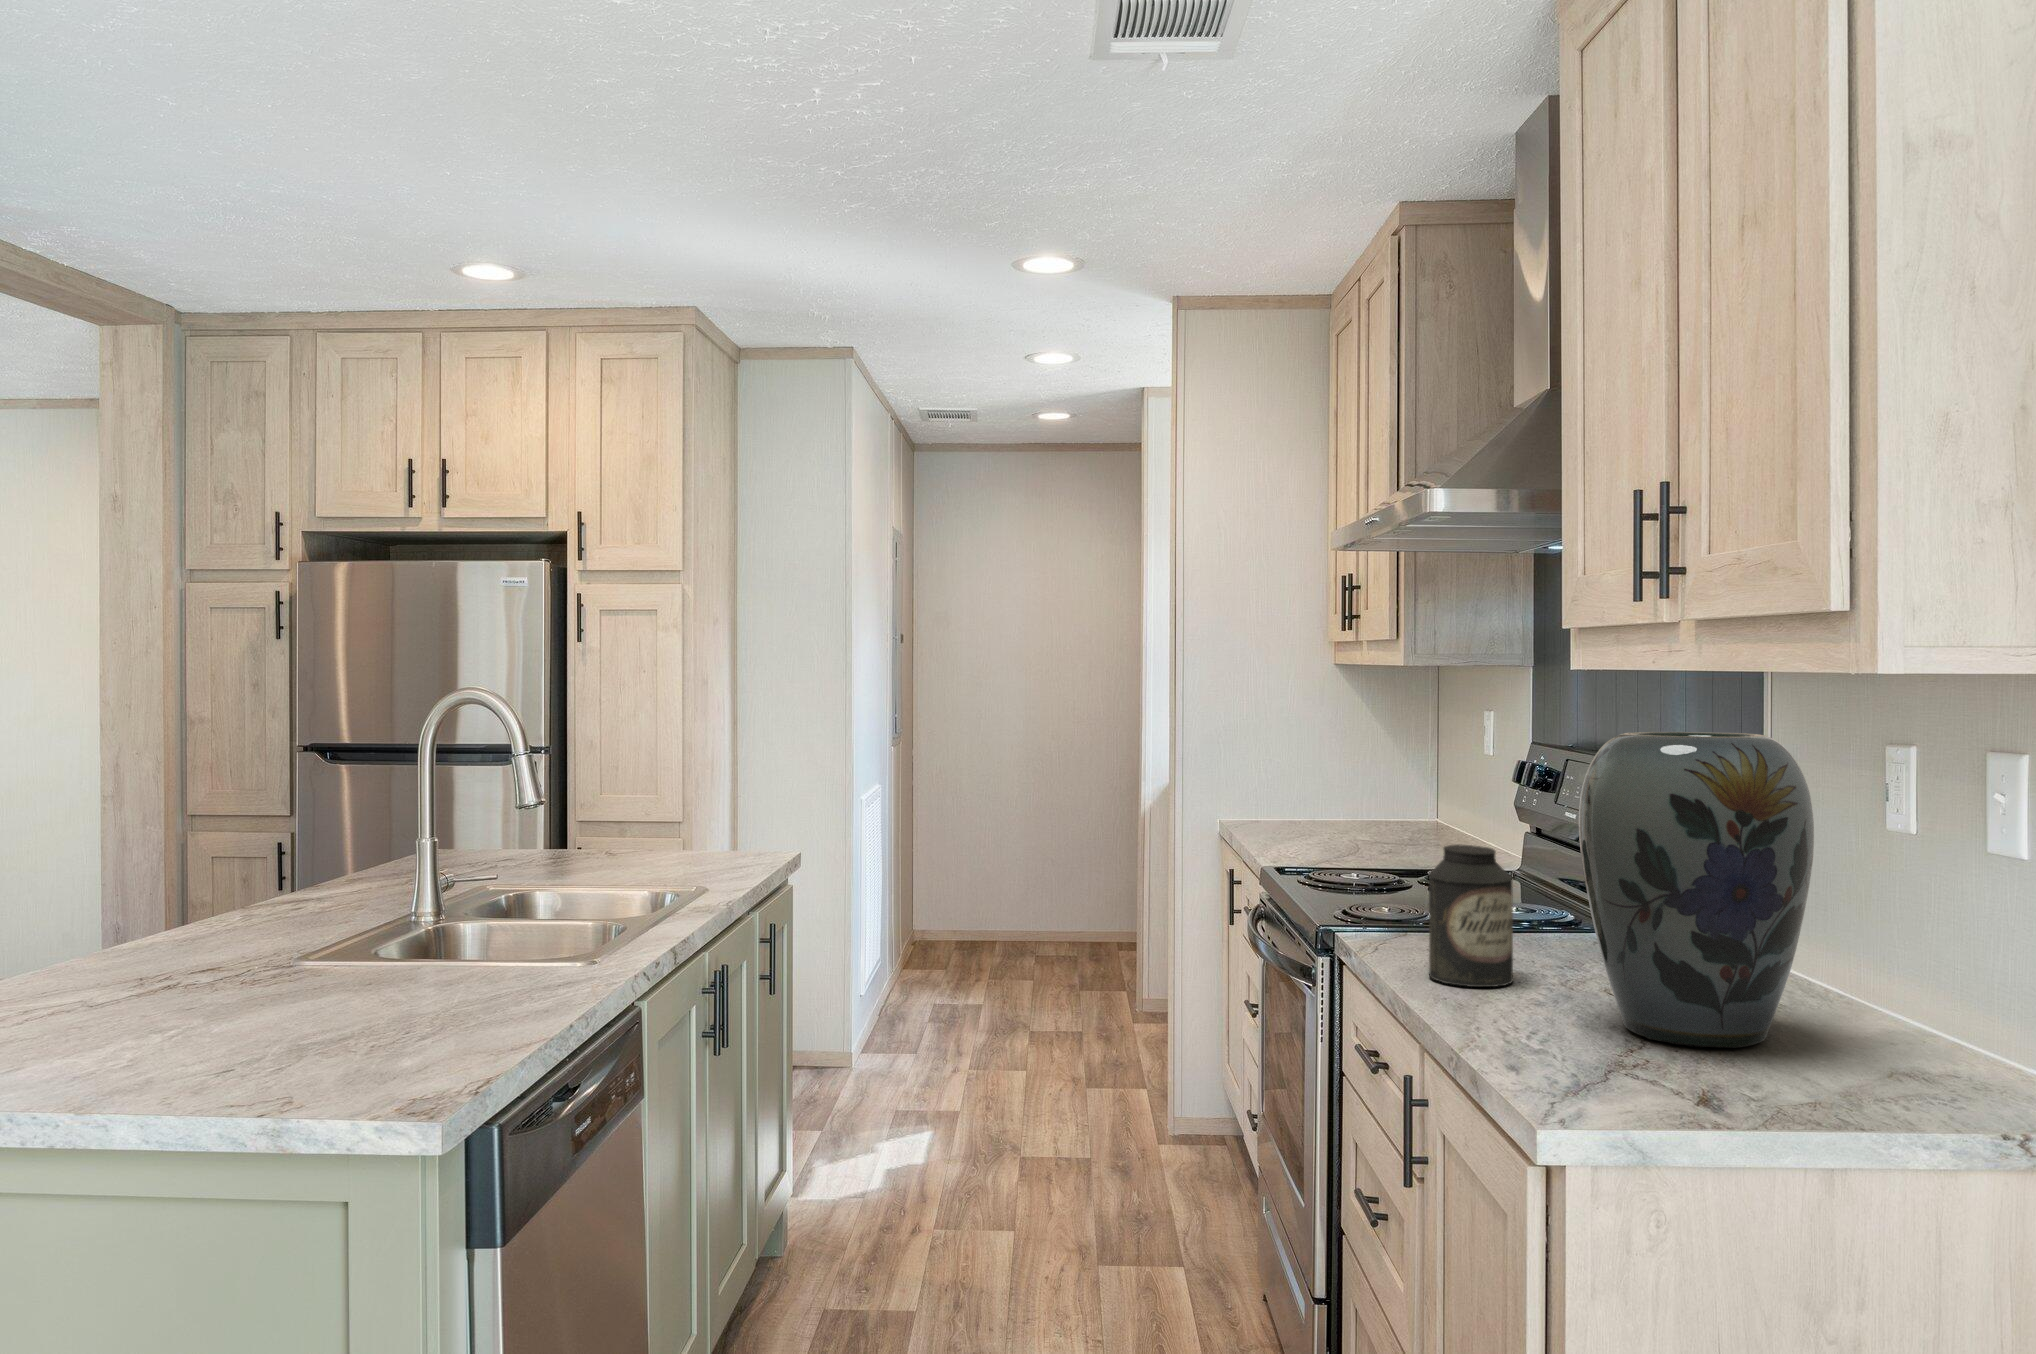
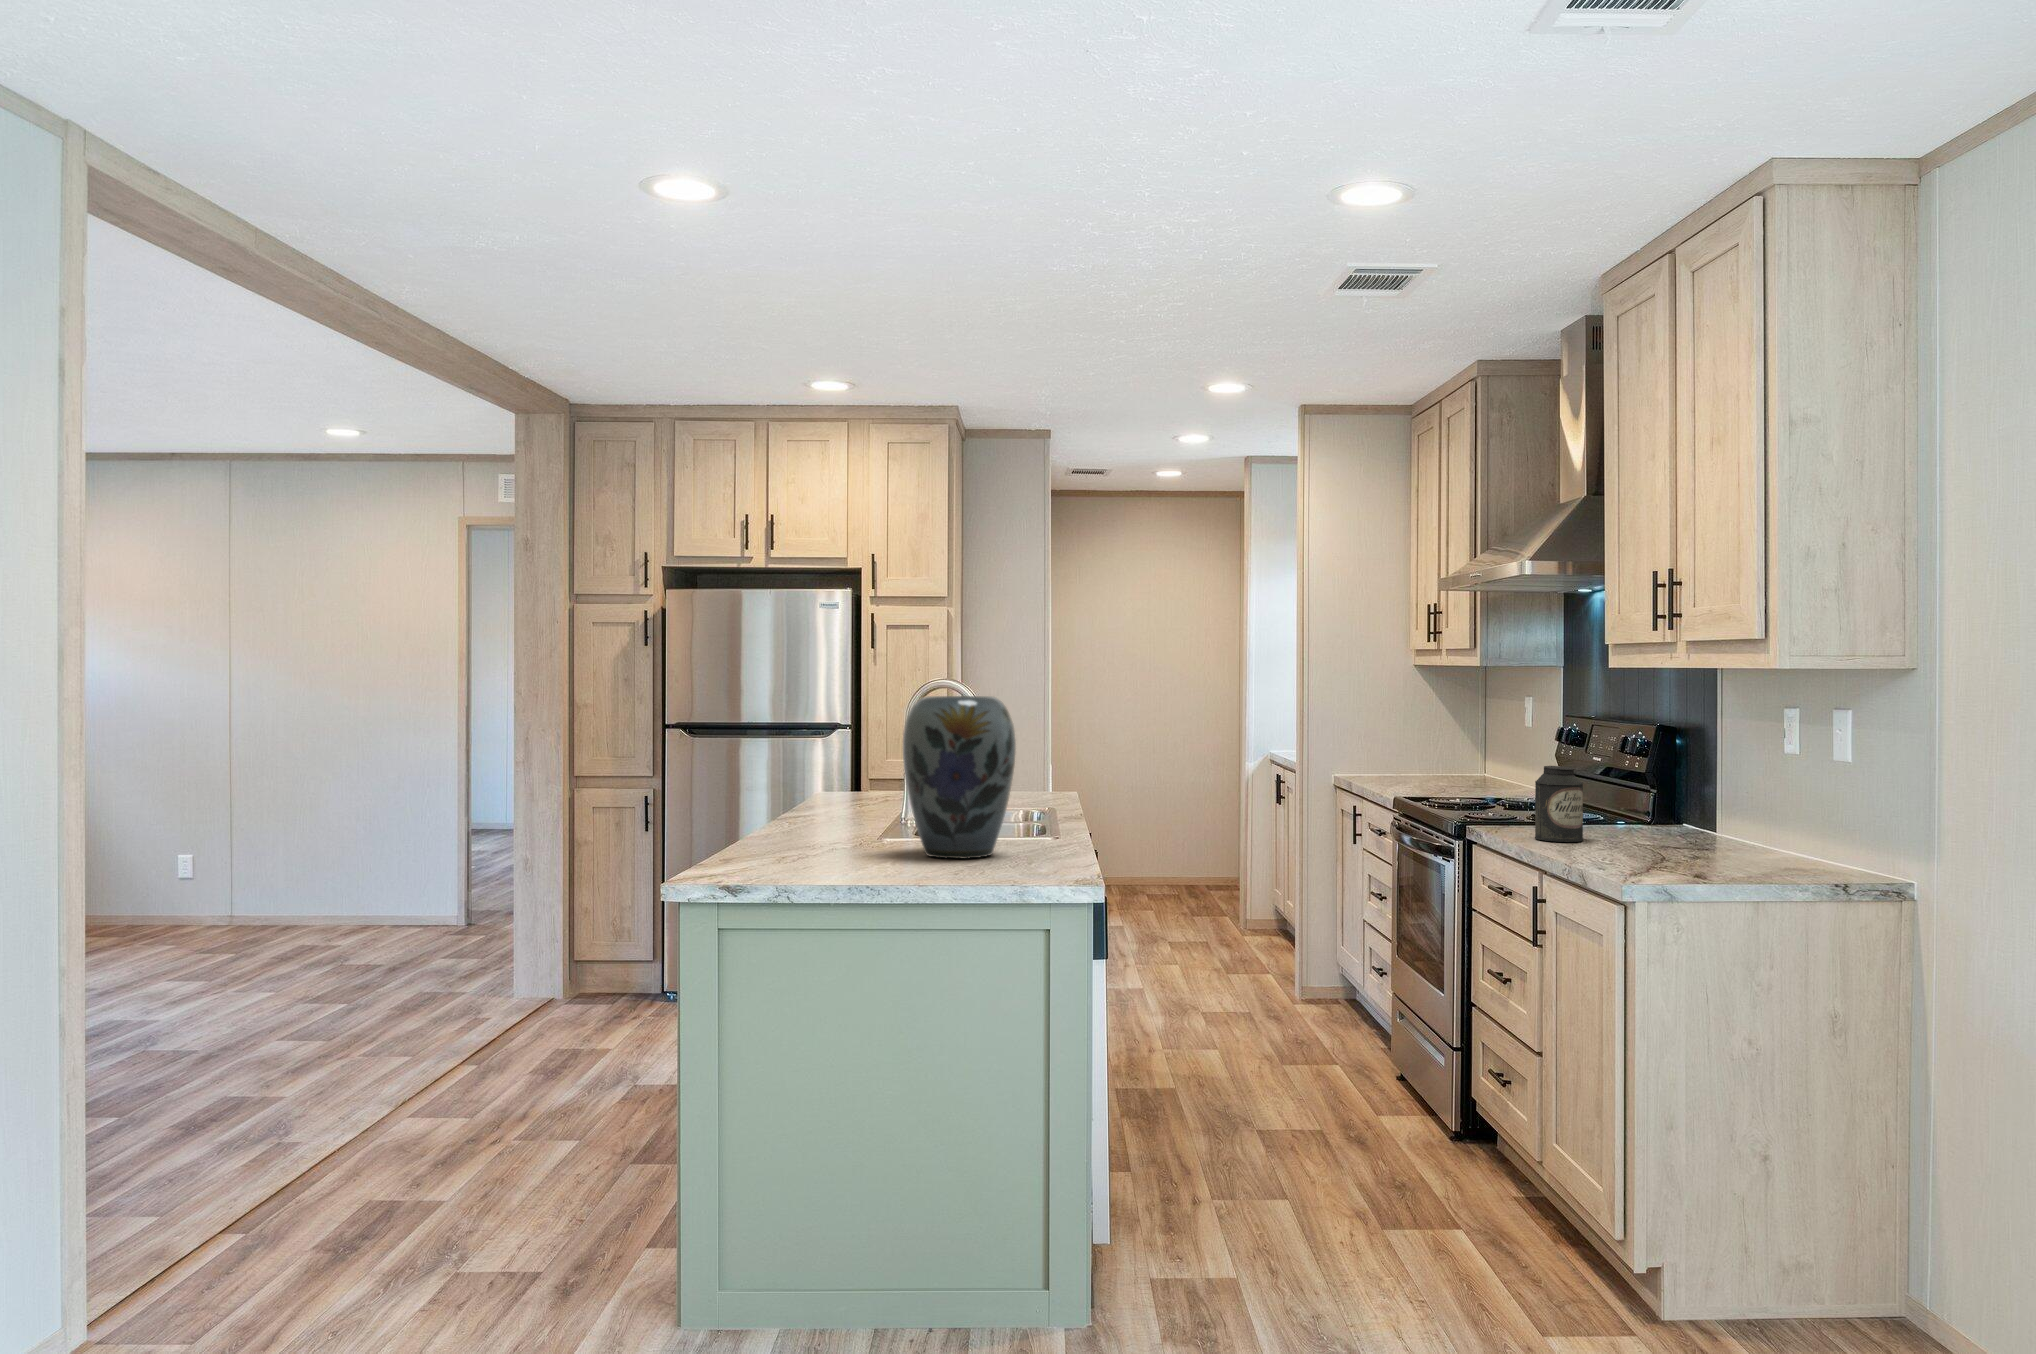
vase: present [1579,732,1814,1048] -> present [903,696,1016,859]

